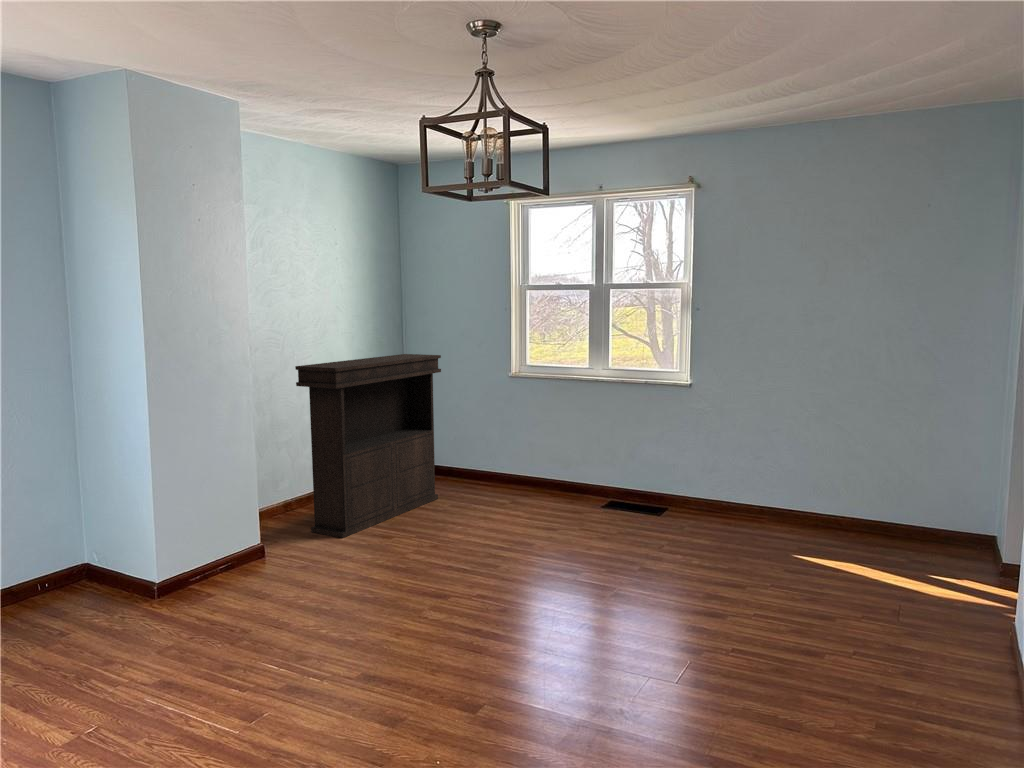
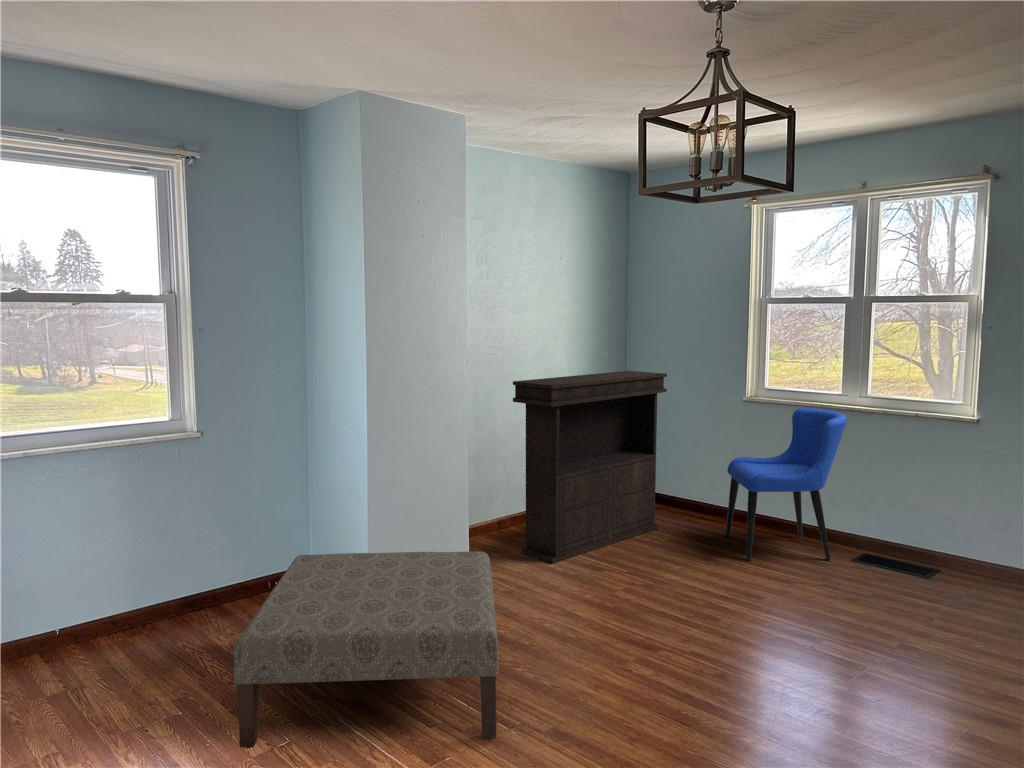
dining chair: none [498,381,594,517] -> present [725,408,847,561]
ottoman: none [30,527,310,741] -> present [234,551,498,748]

